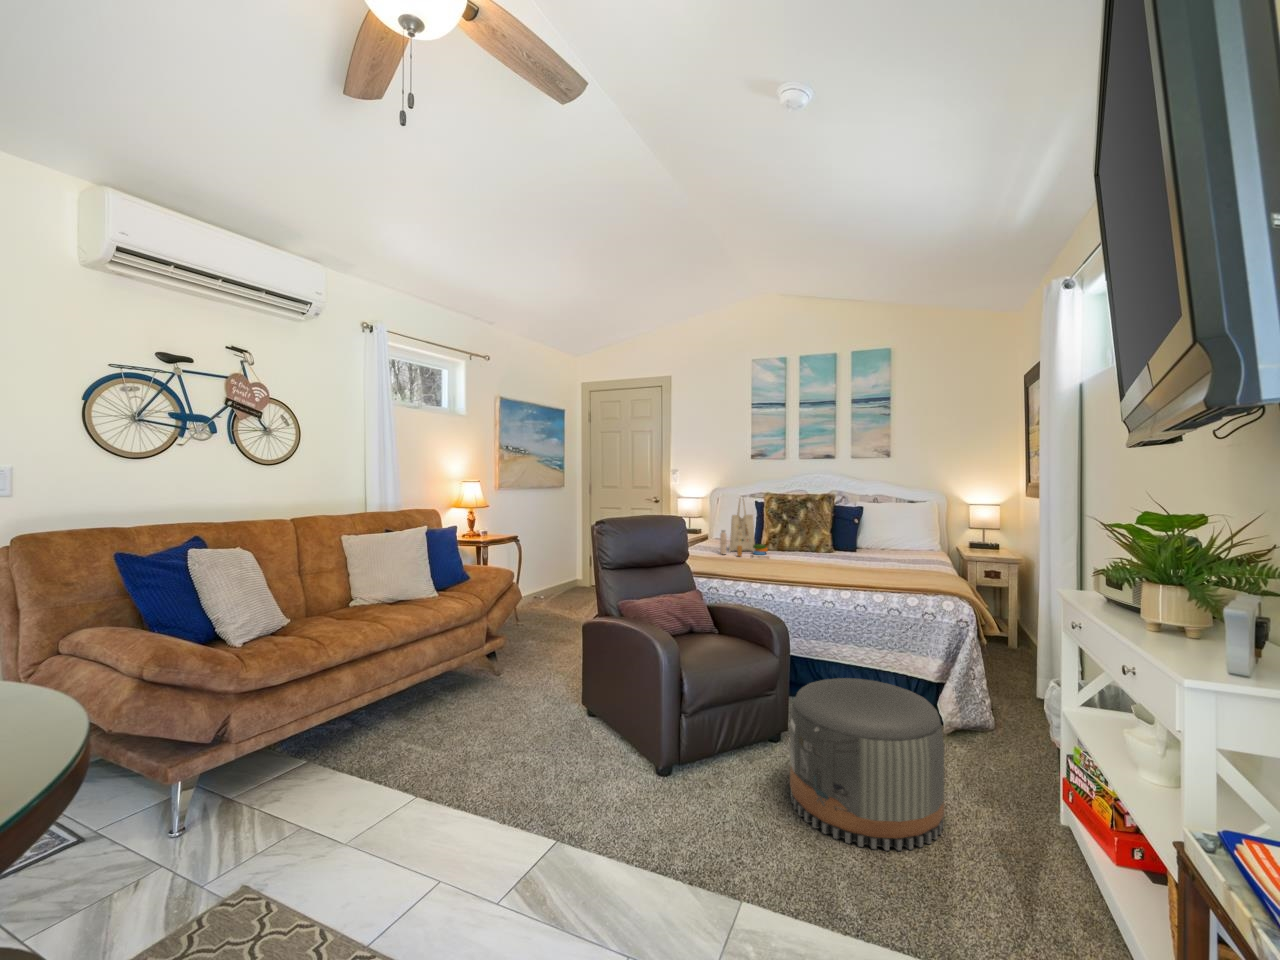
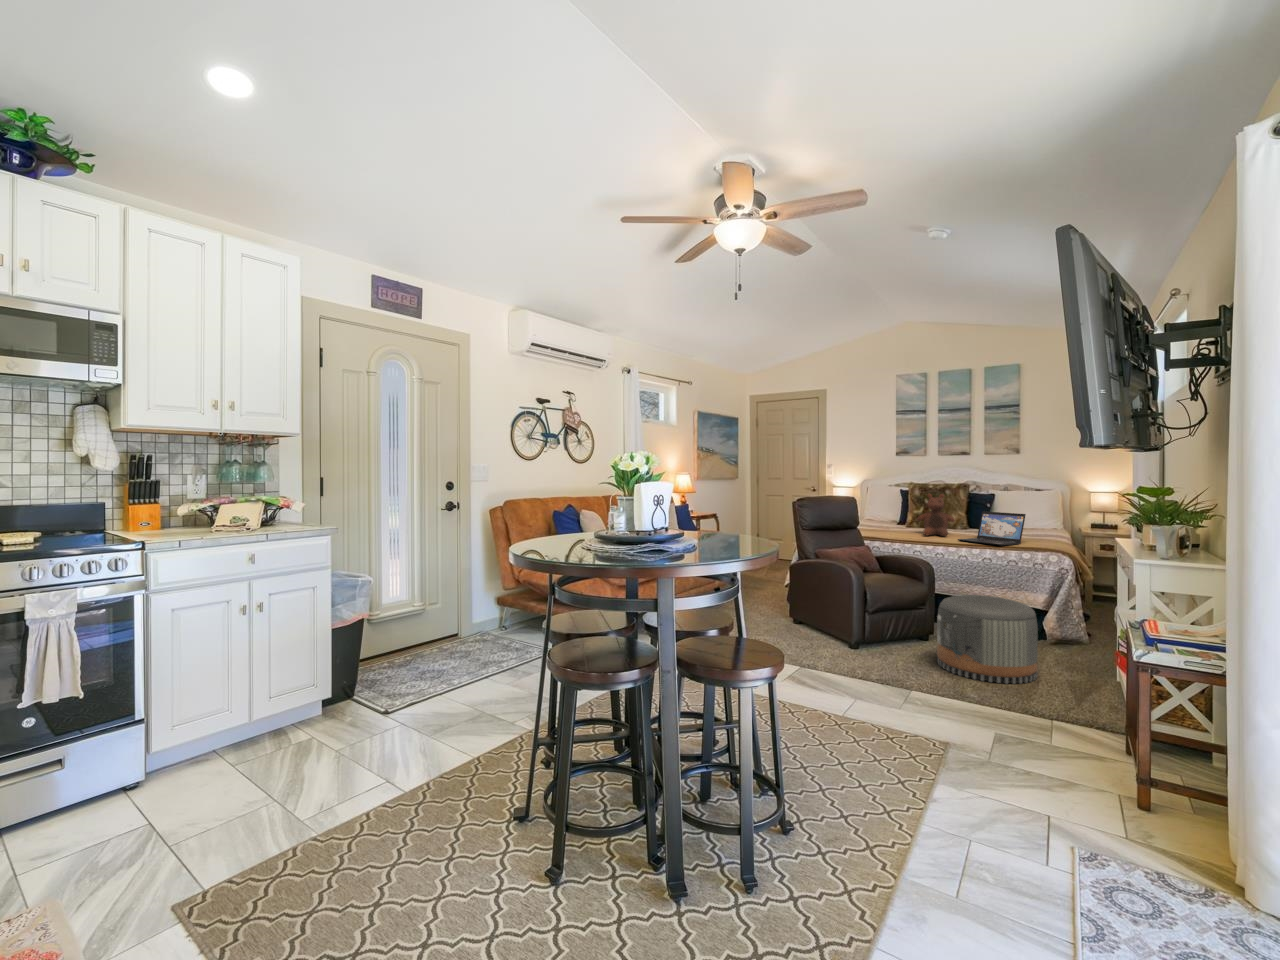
tote bag: present [720,499,769,557] -> none [875,485,916,530]
stuffed bear: none [771,509,818,568] -> present [917,494,955,536]
laptop: none [821,533,907,584] -> present [958,511,1026,545]

